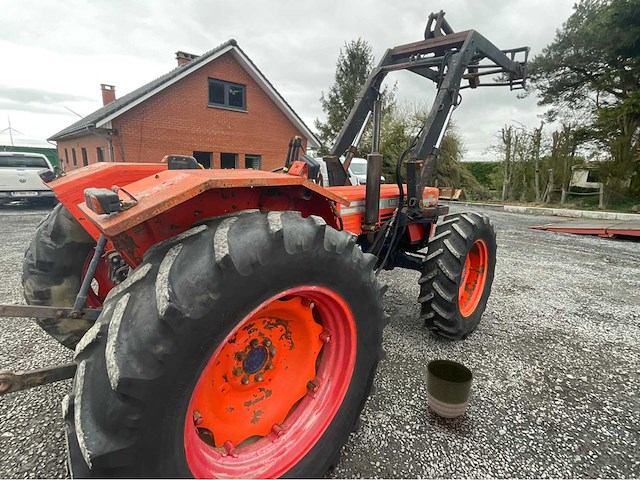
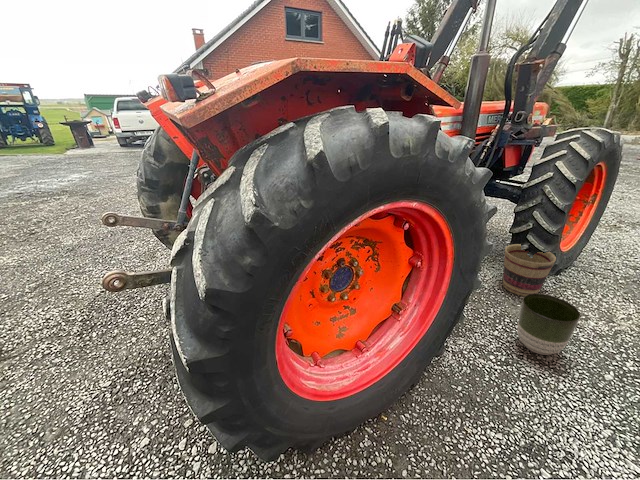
basket: none [415,314,457,363] -> present [503,244,556,296]

